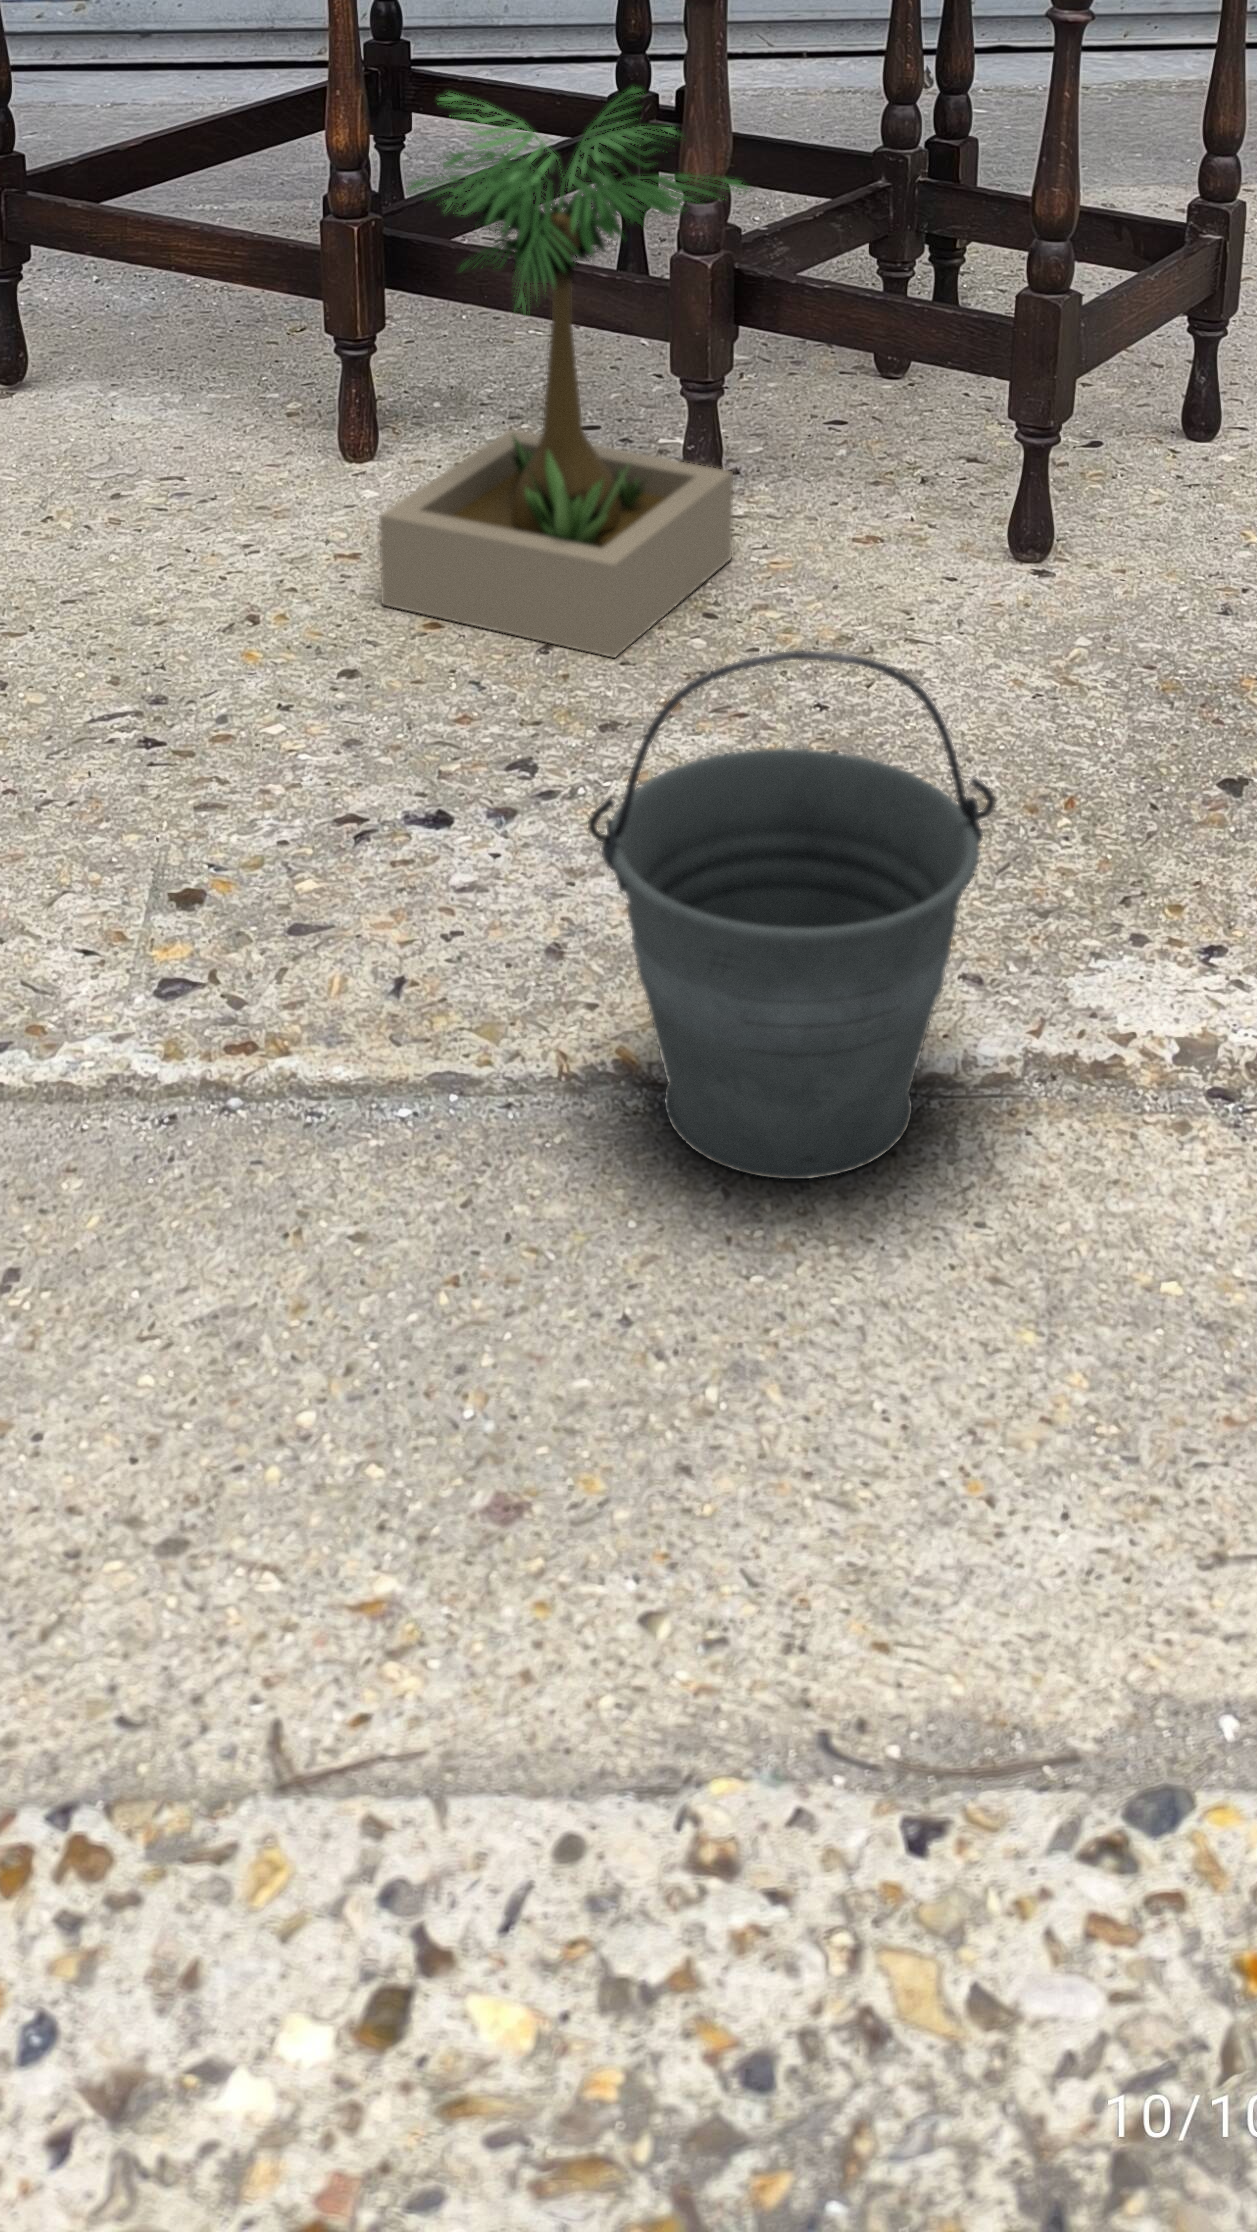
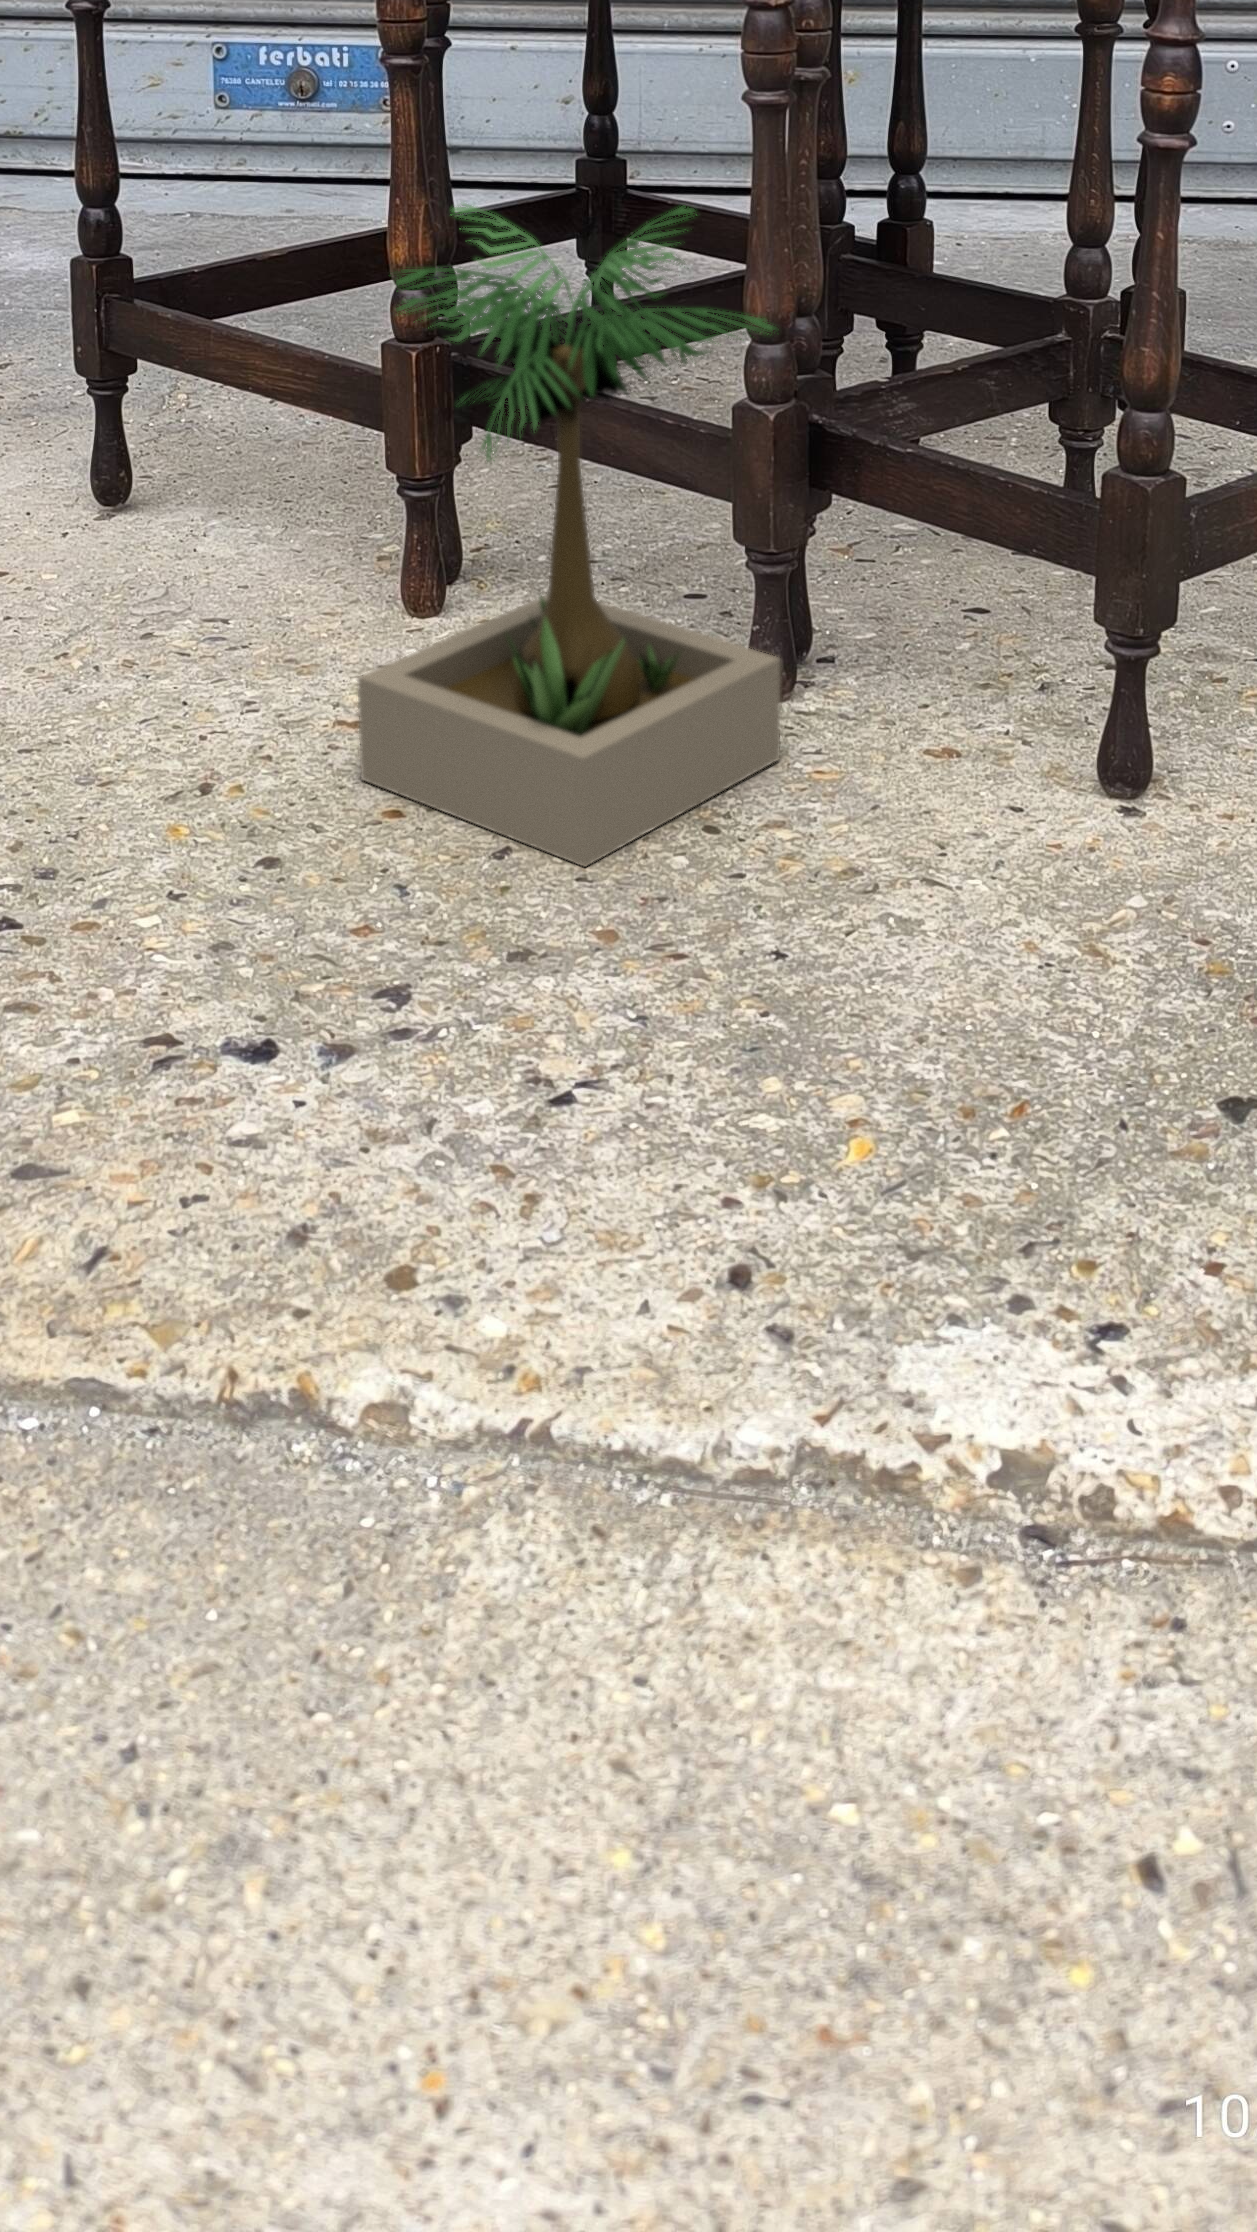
bucket: present [588,651,996,1179] -> none [221,903,736,1581]

